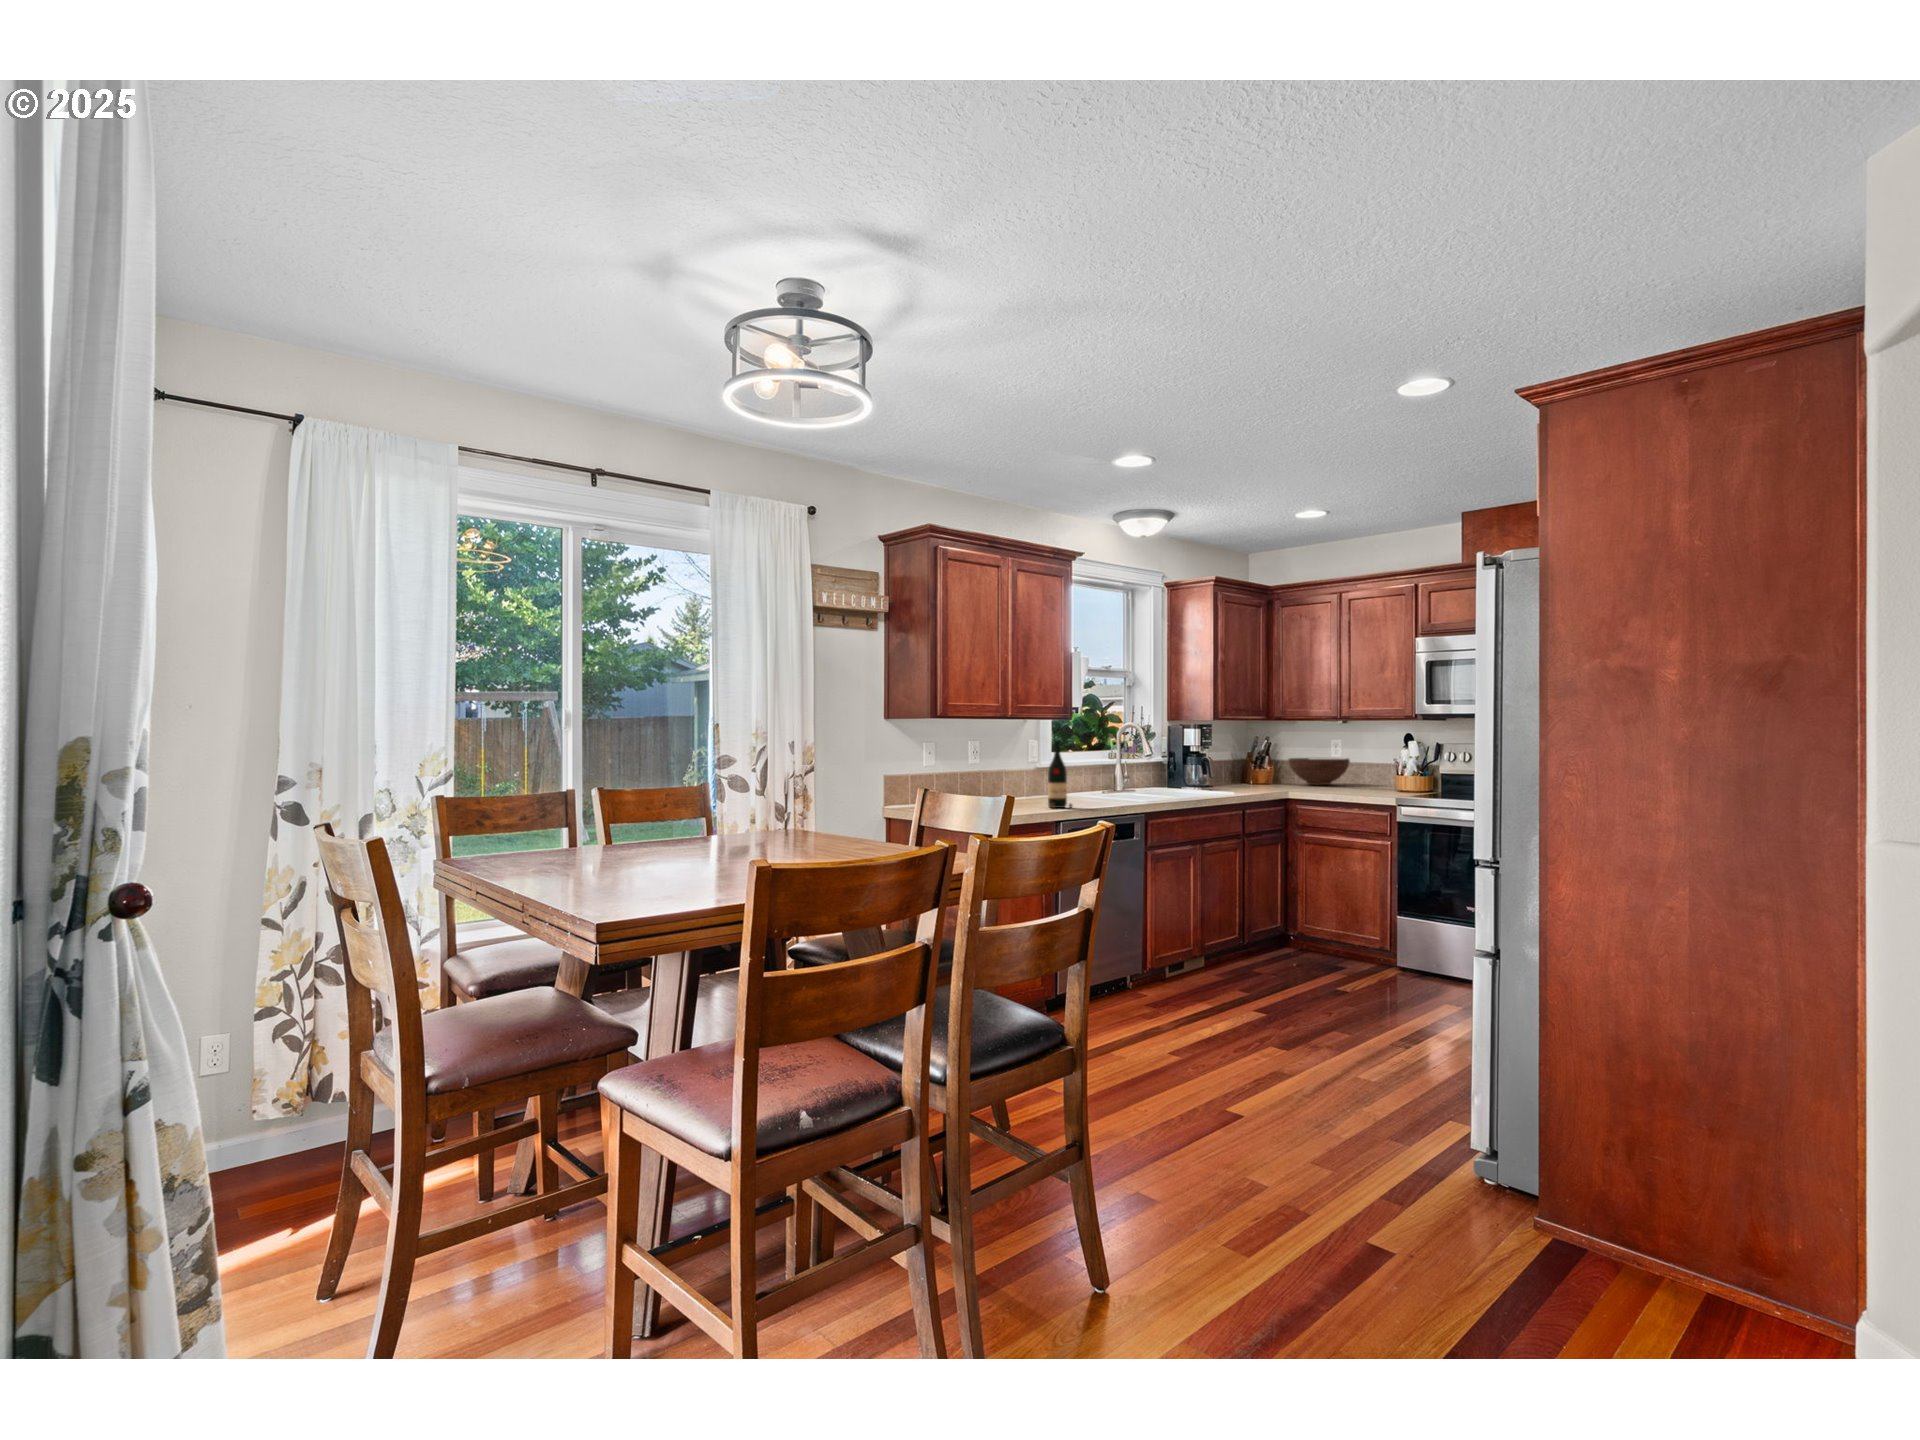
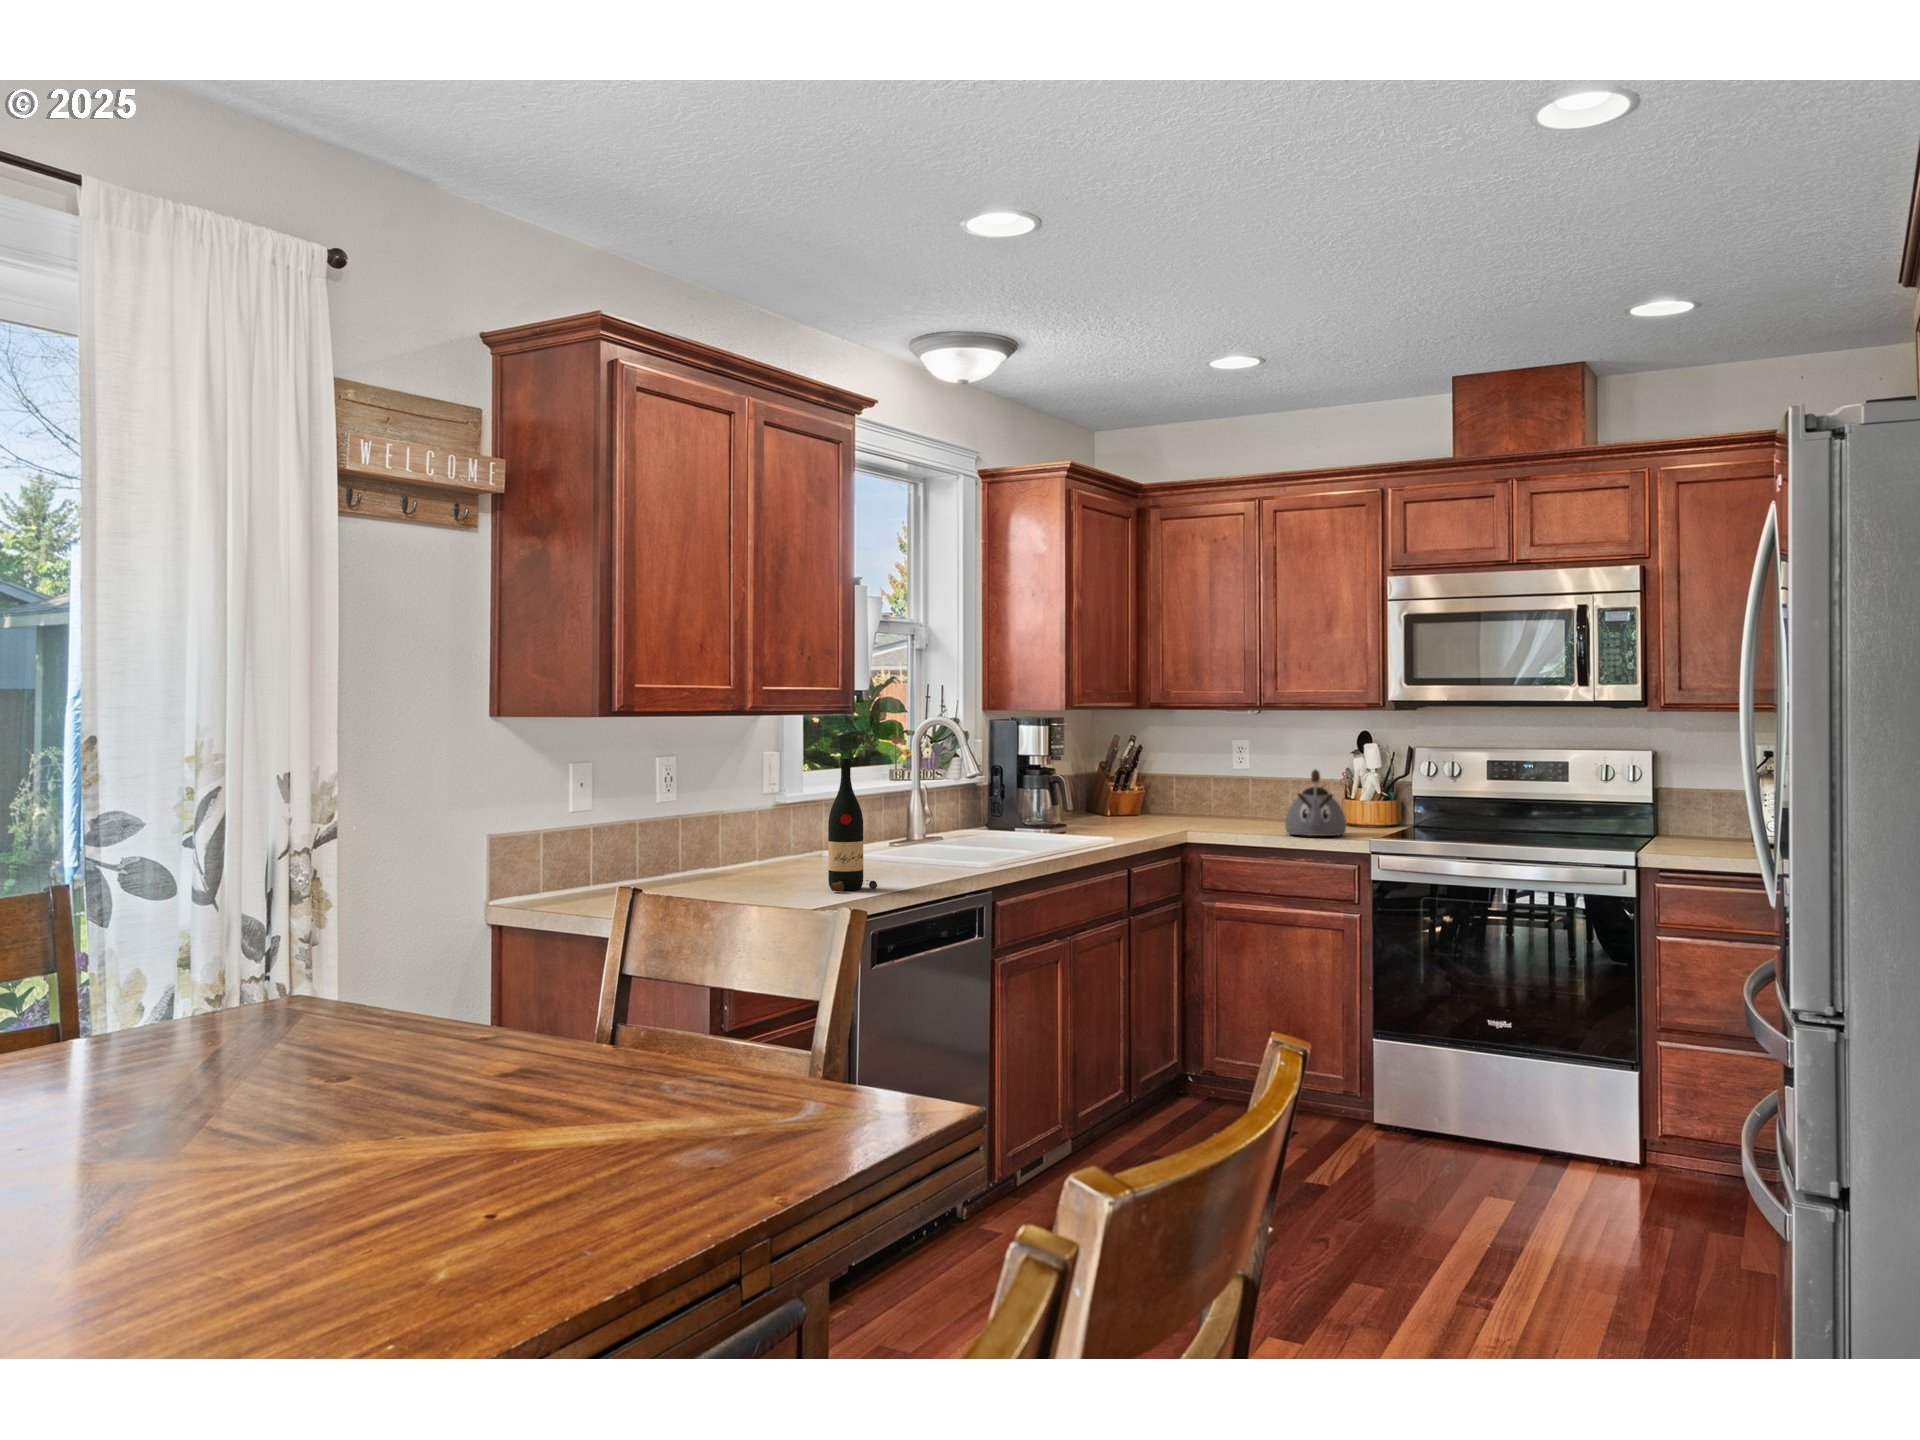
kettle: none [1346,754,1385,794] -> present [1285,770,1346,836]
fruit bowl: present [1289,758,1350,785] -> none [1169,770,1264,816]

